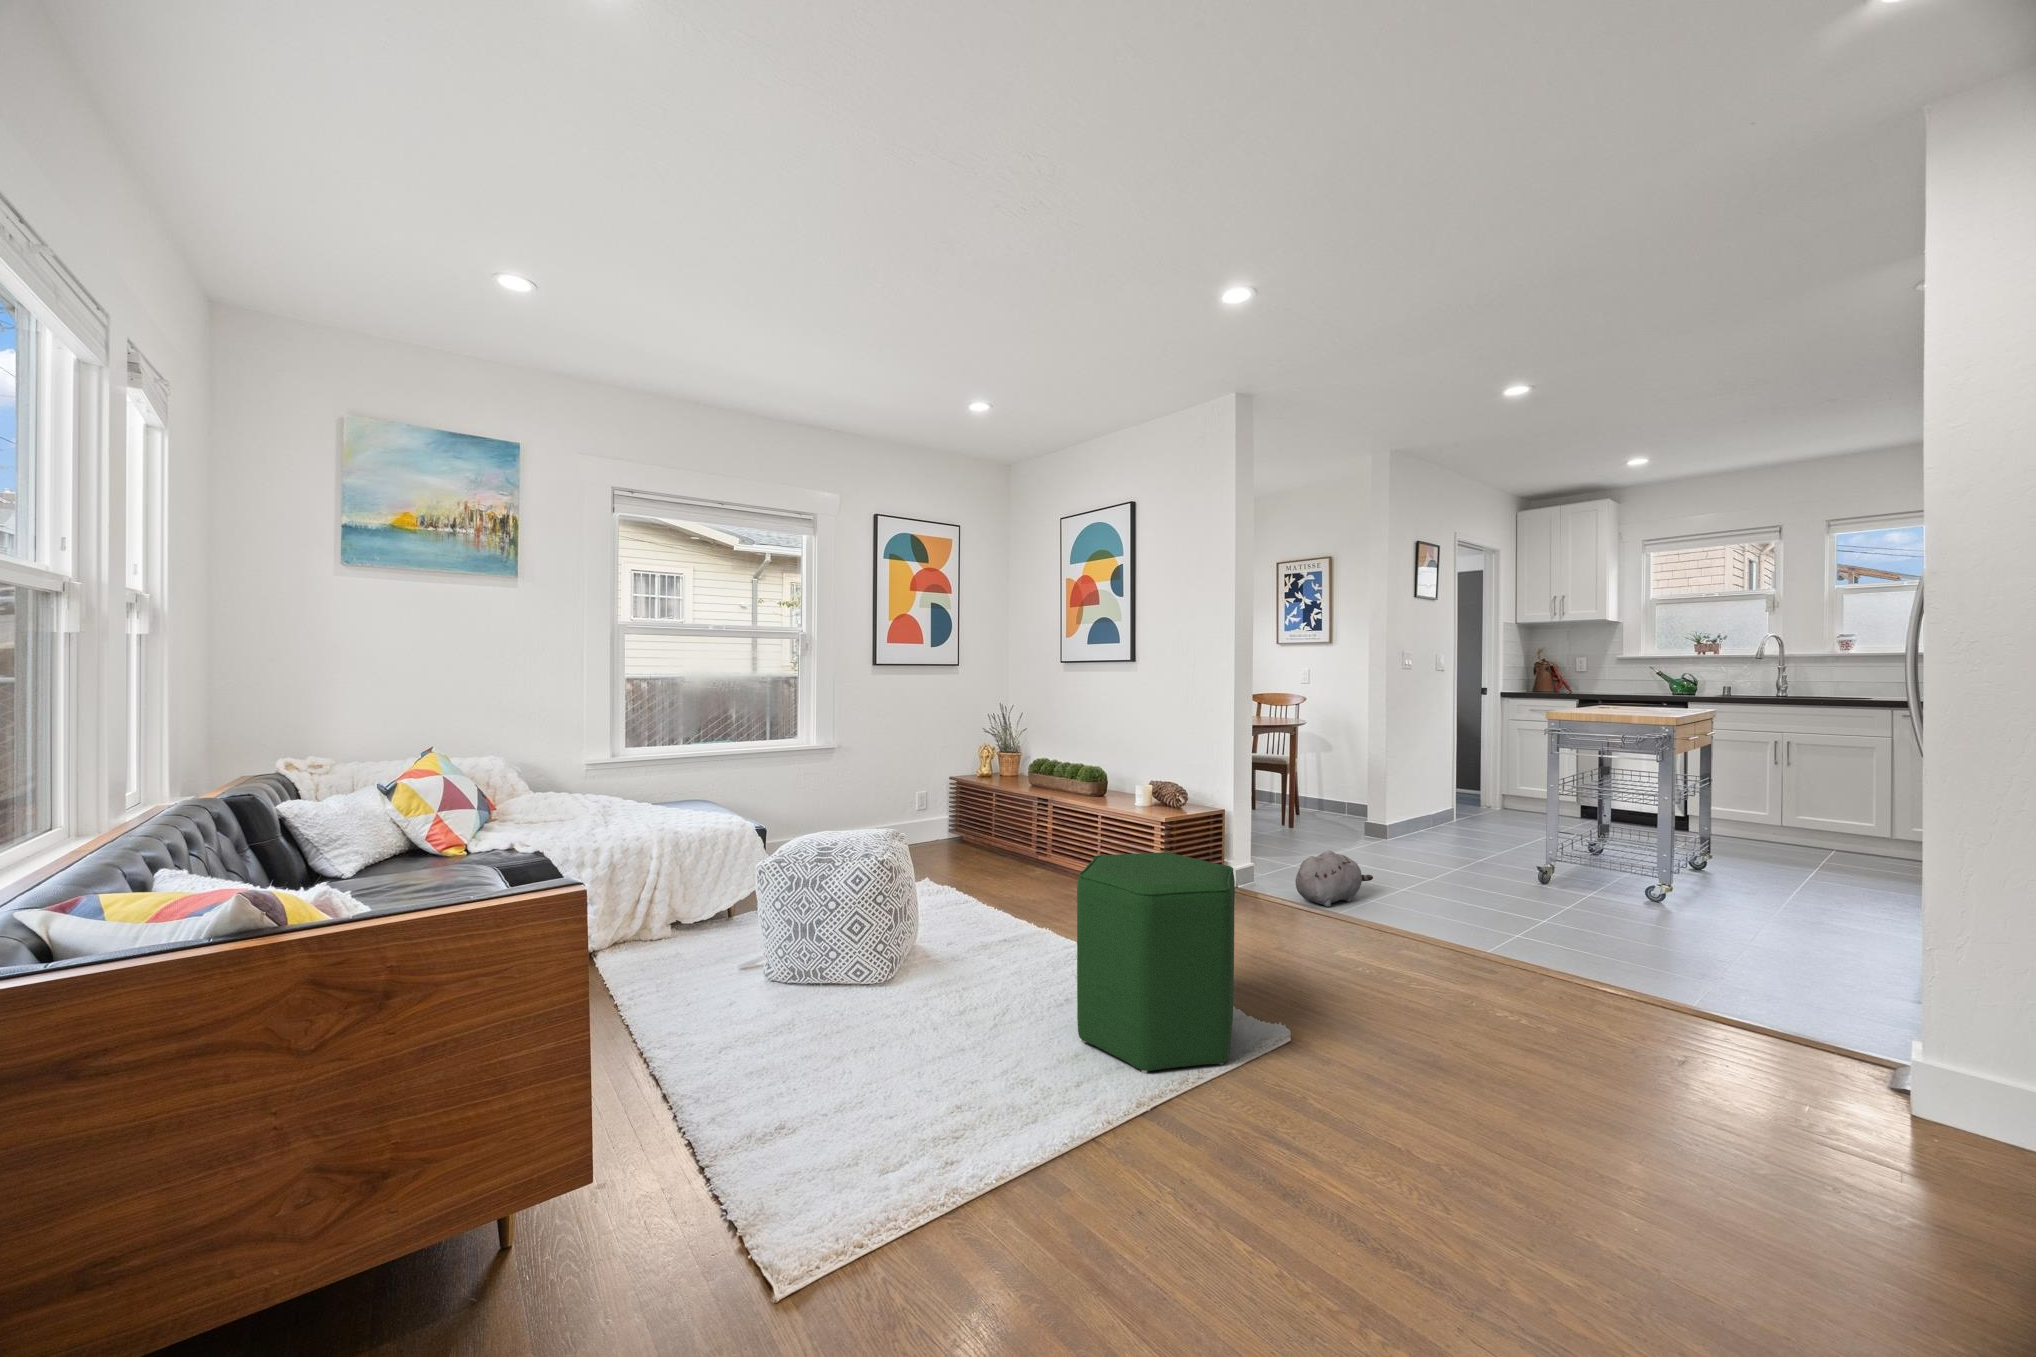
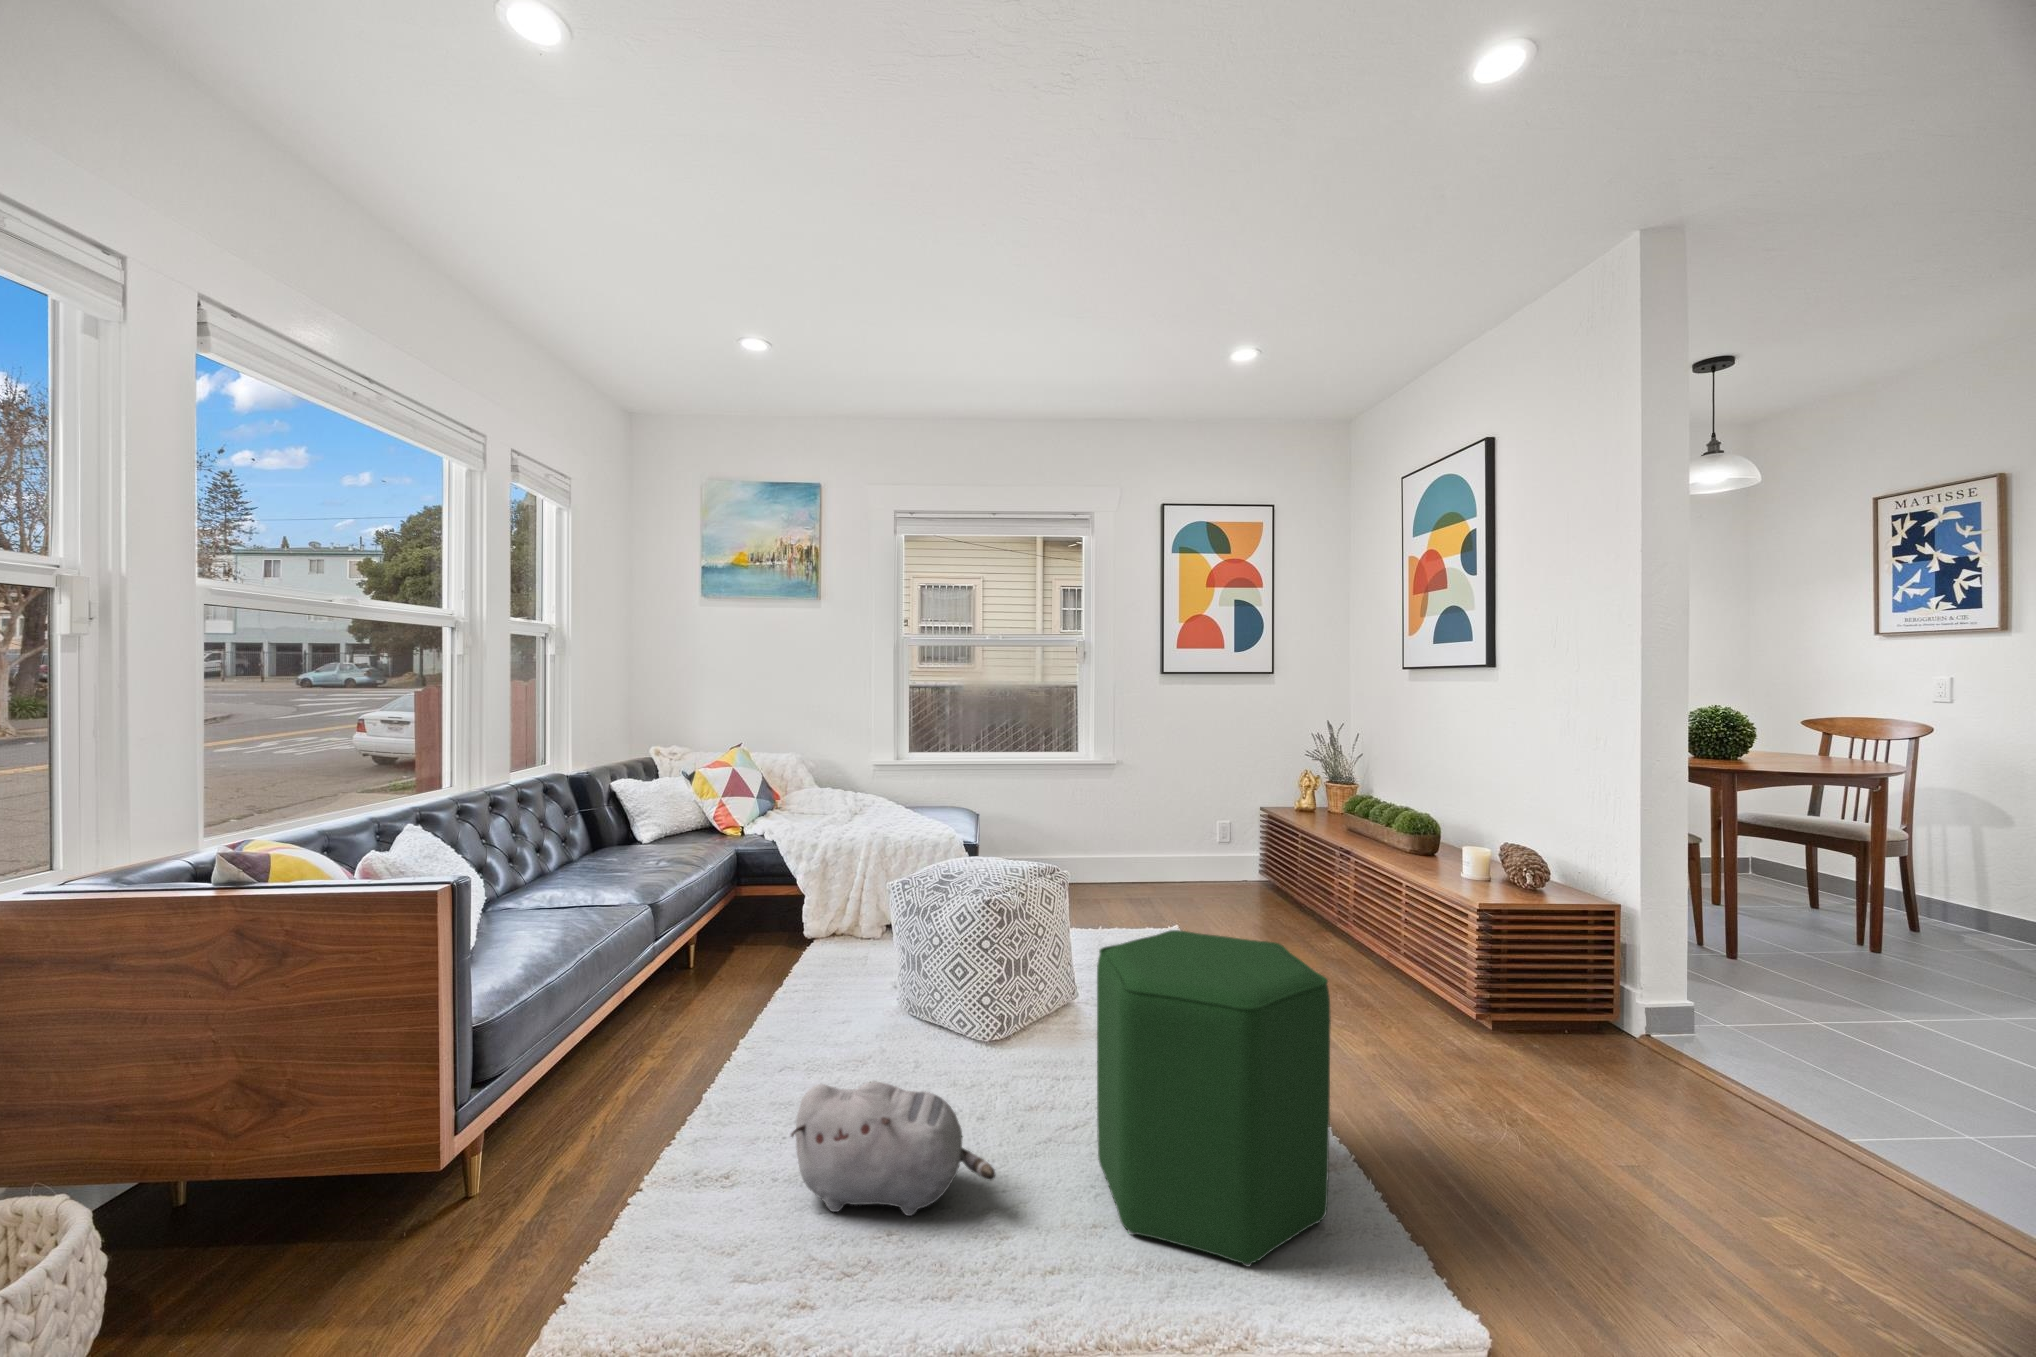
plush toy: present [1296,851,1373,907] -> present [791,1082,995,1216]

